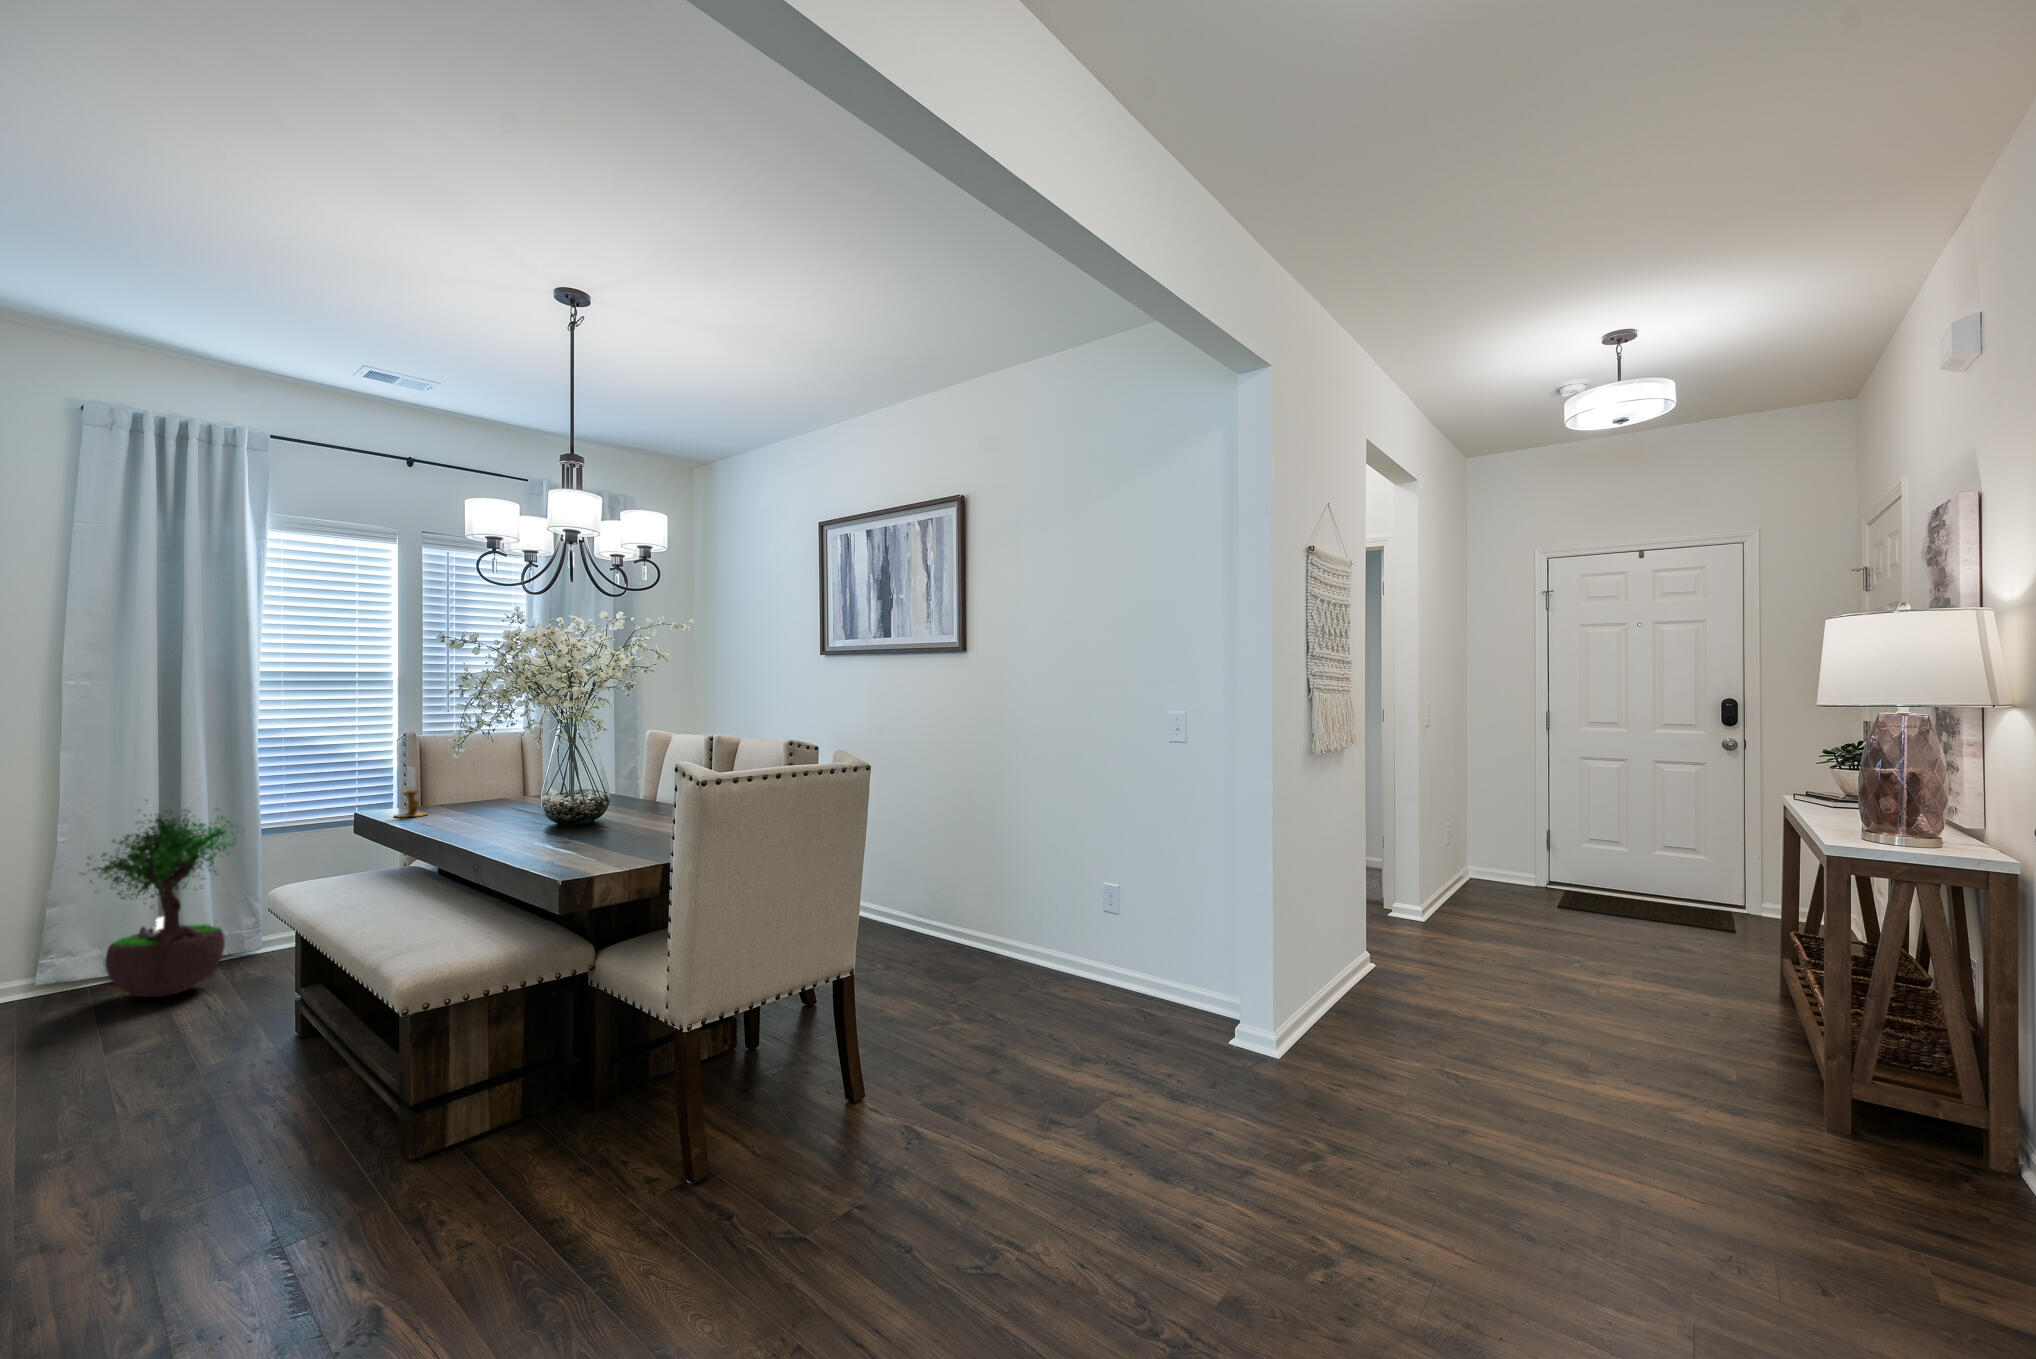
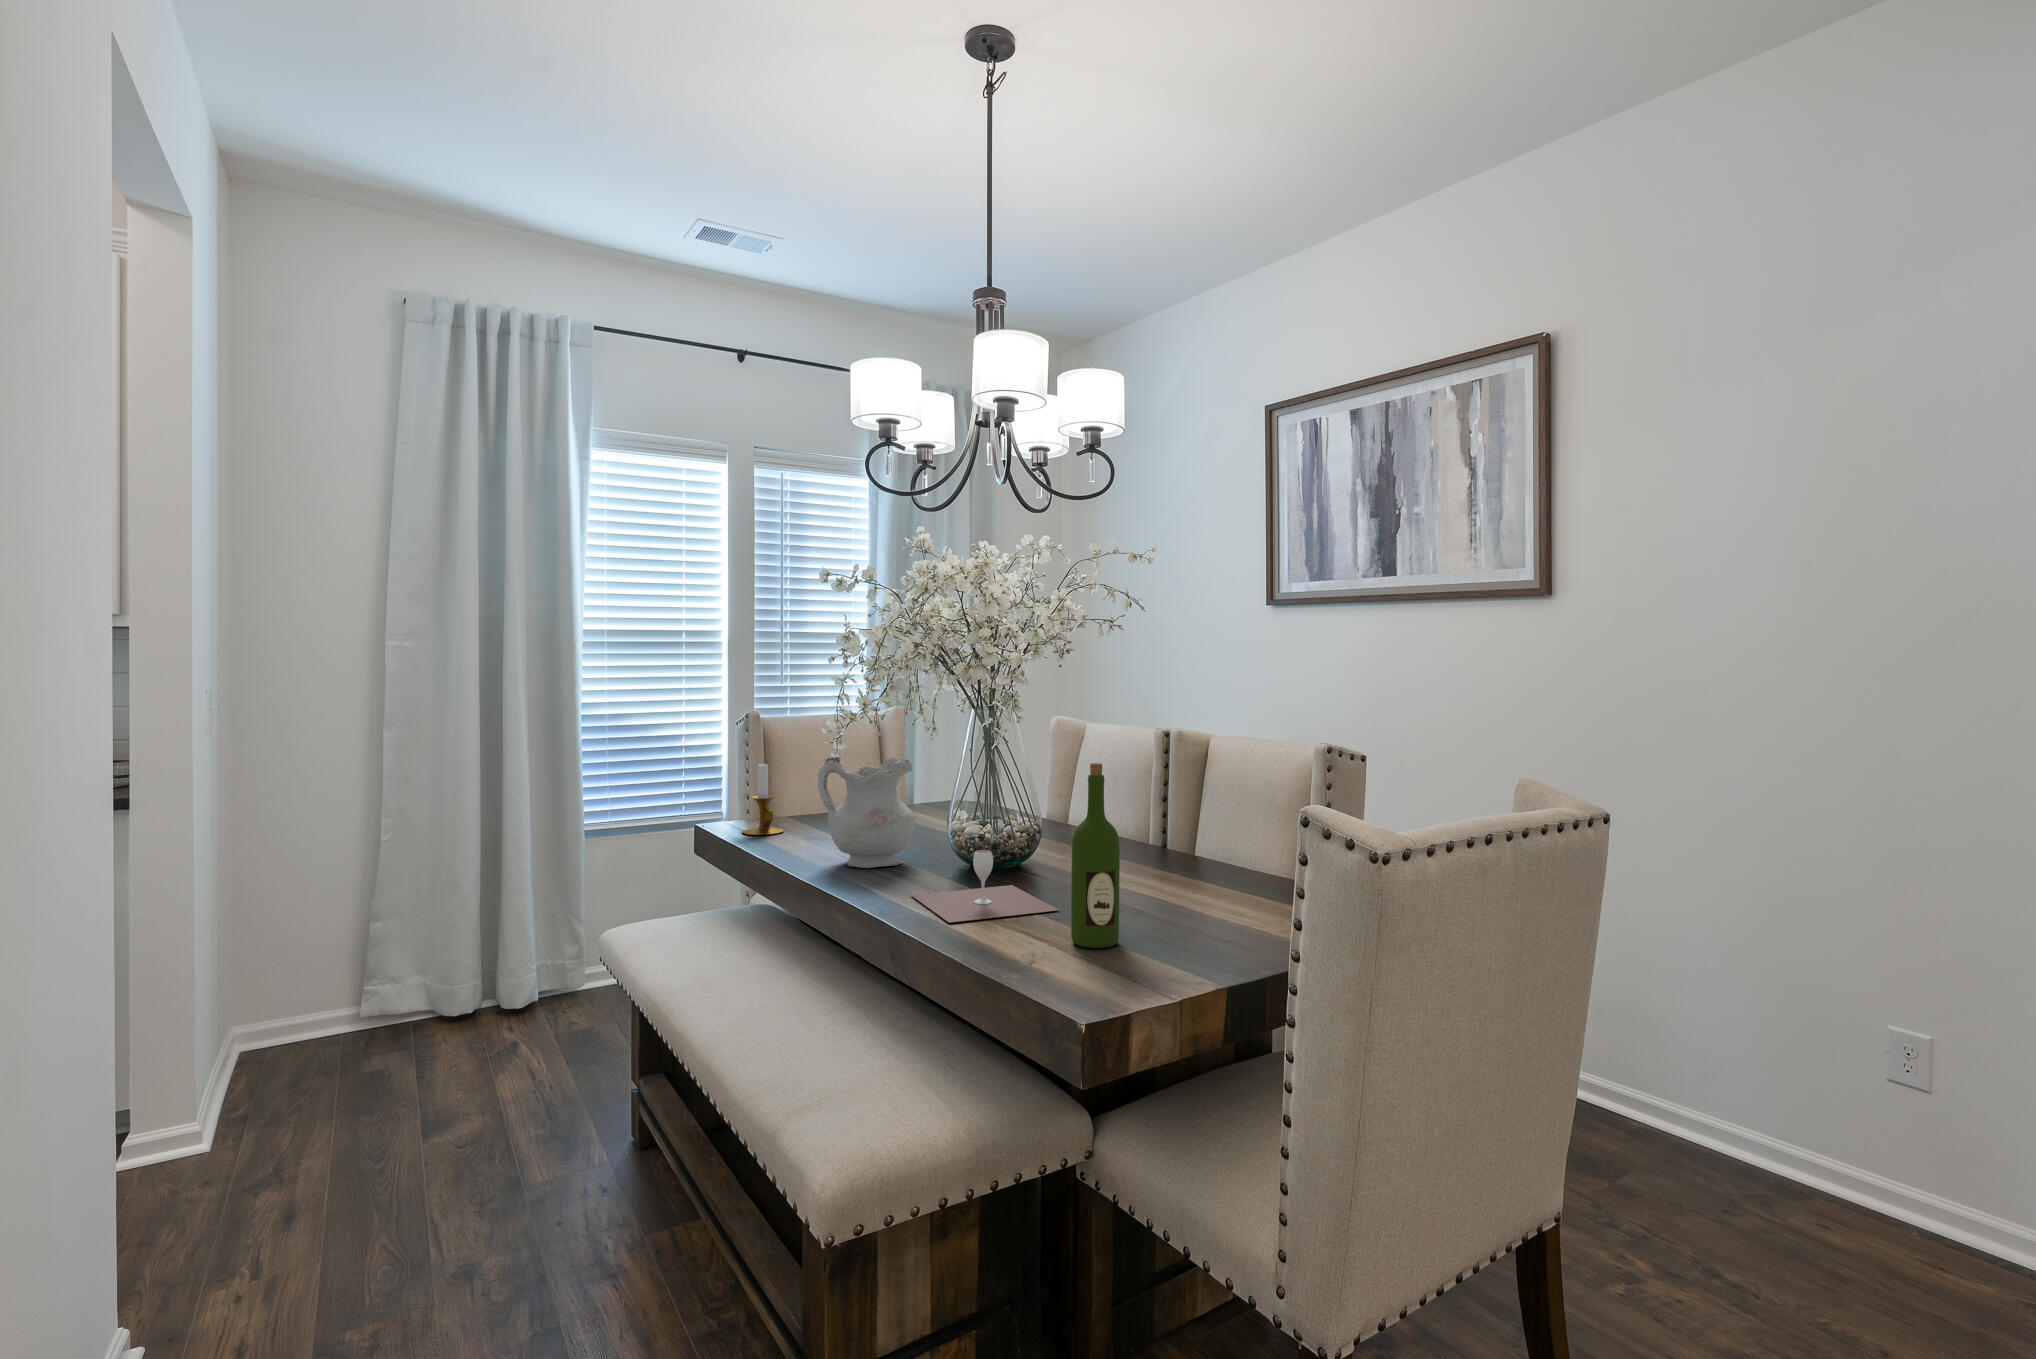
wine bottle: none [590,751,620,854] -> present [1071,763,1120,948]
ceramic pitcher: none [444,757,518,830] -> present [818,757,915,868]
potted tree: present [87,800,244,997] -> none [399,789,570,1037]
wine glass: none [503,809,597,850] -> present [911,850,1058,923]

